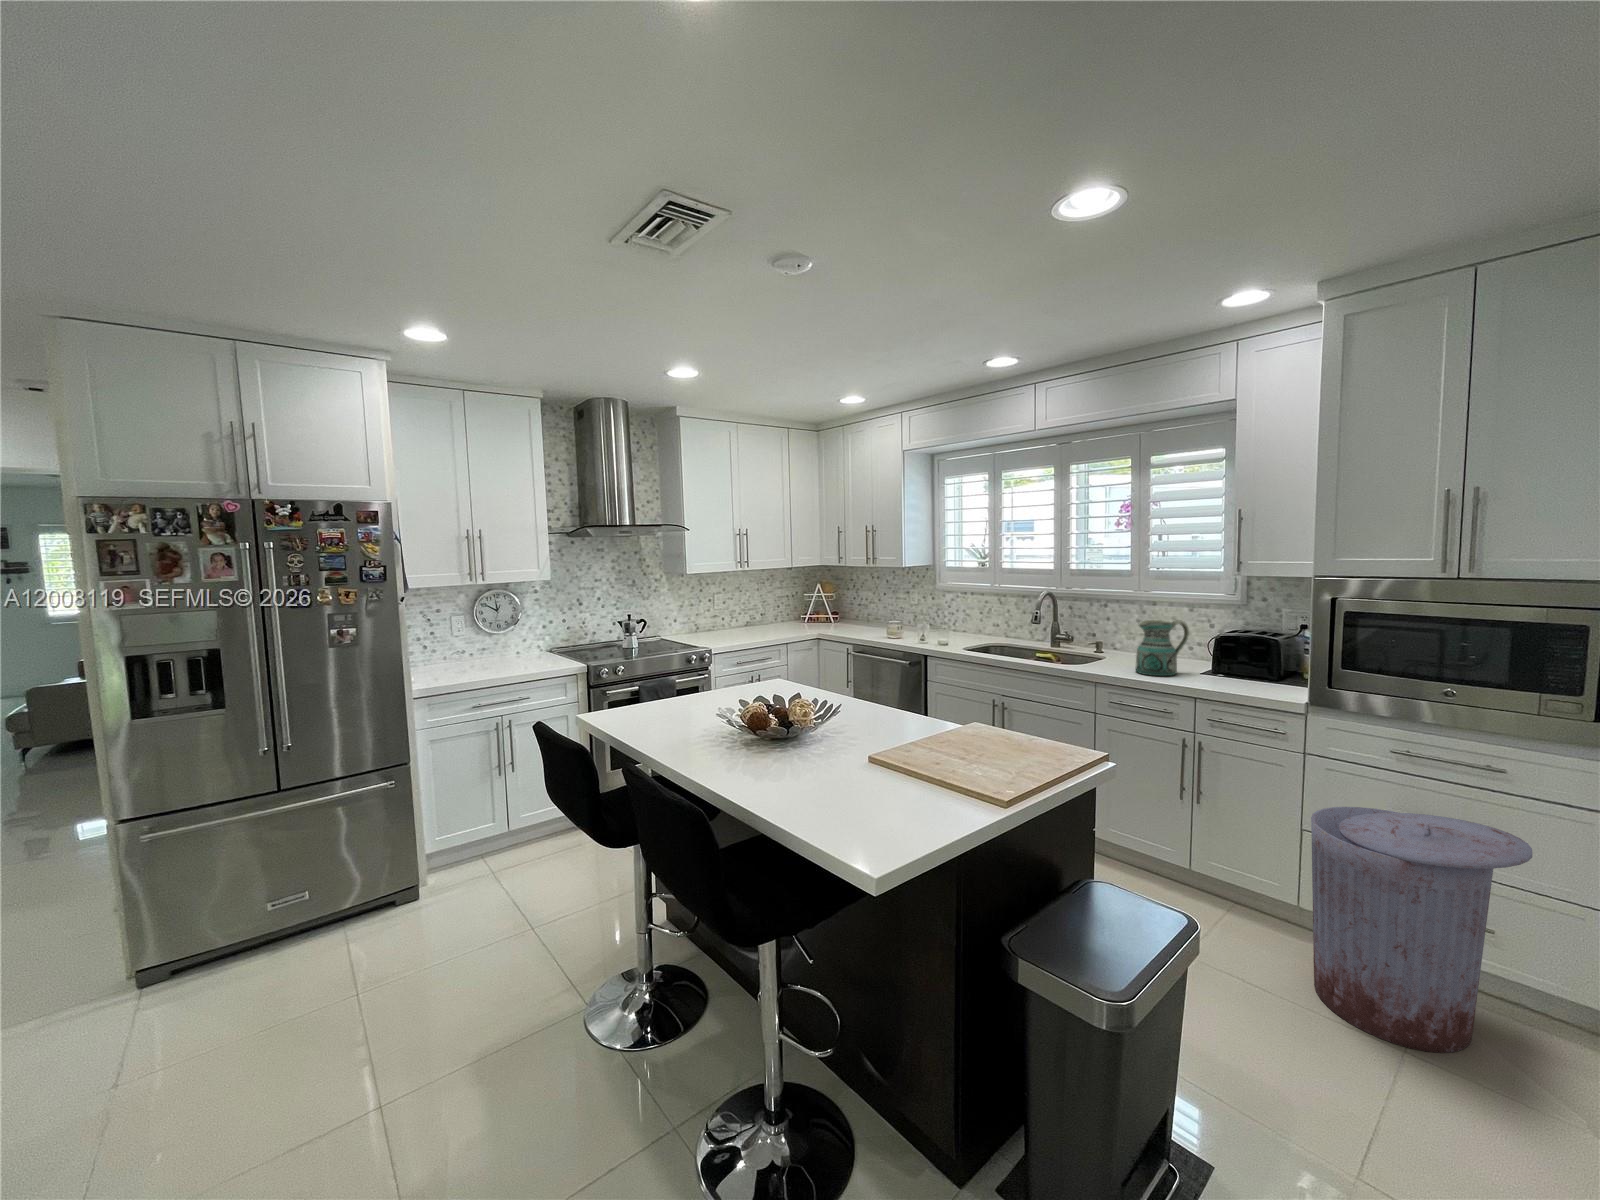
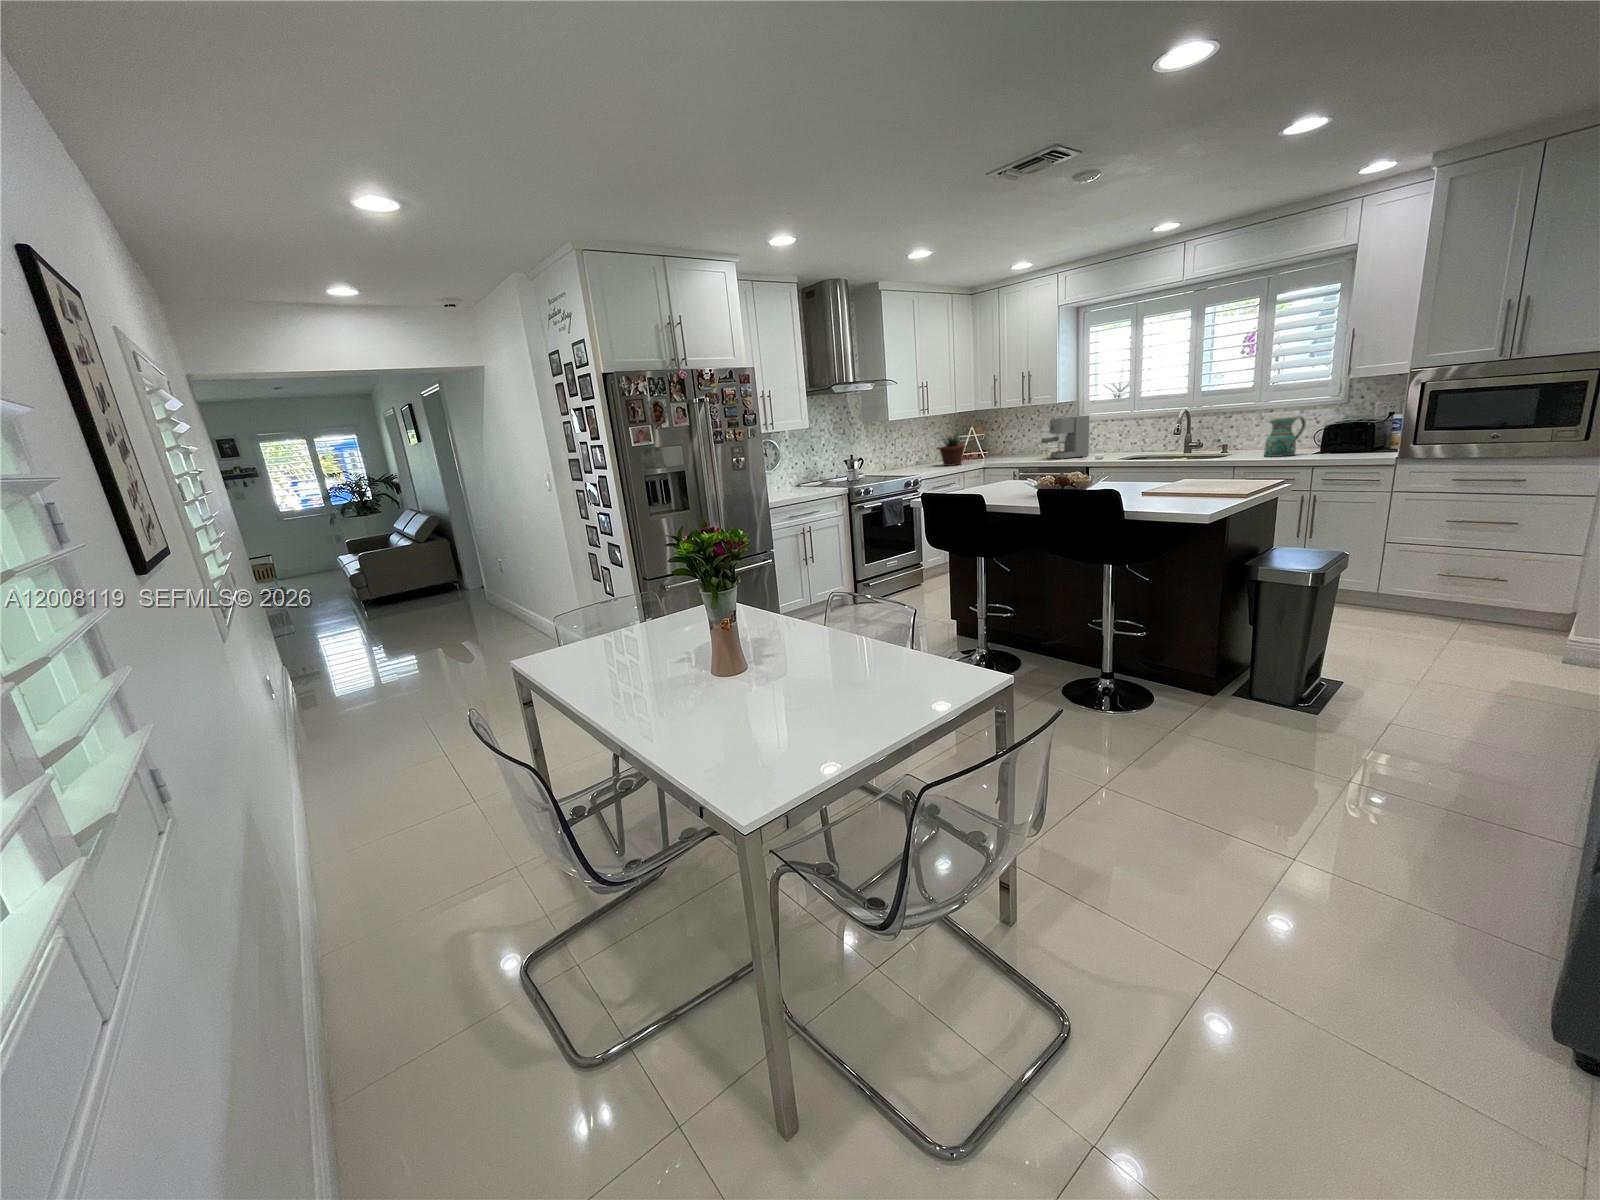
coffee maker: none [881,584,940,639] -> present [1041,416,1089,459]
potted plant: none [754,590,799,634] -> present [935,433,966,466]
trash can: present [1311,807,1532,1053] -> none [1386,514,1535,641]

